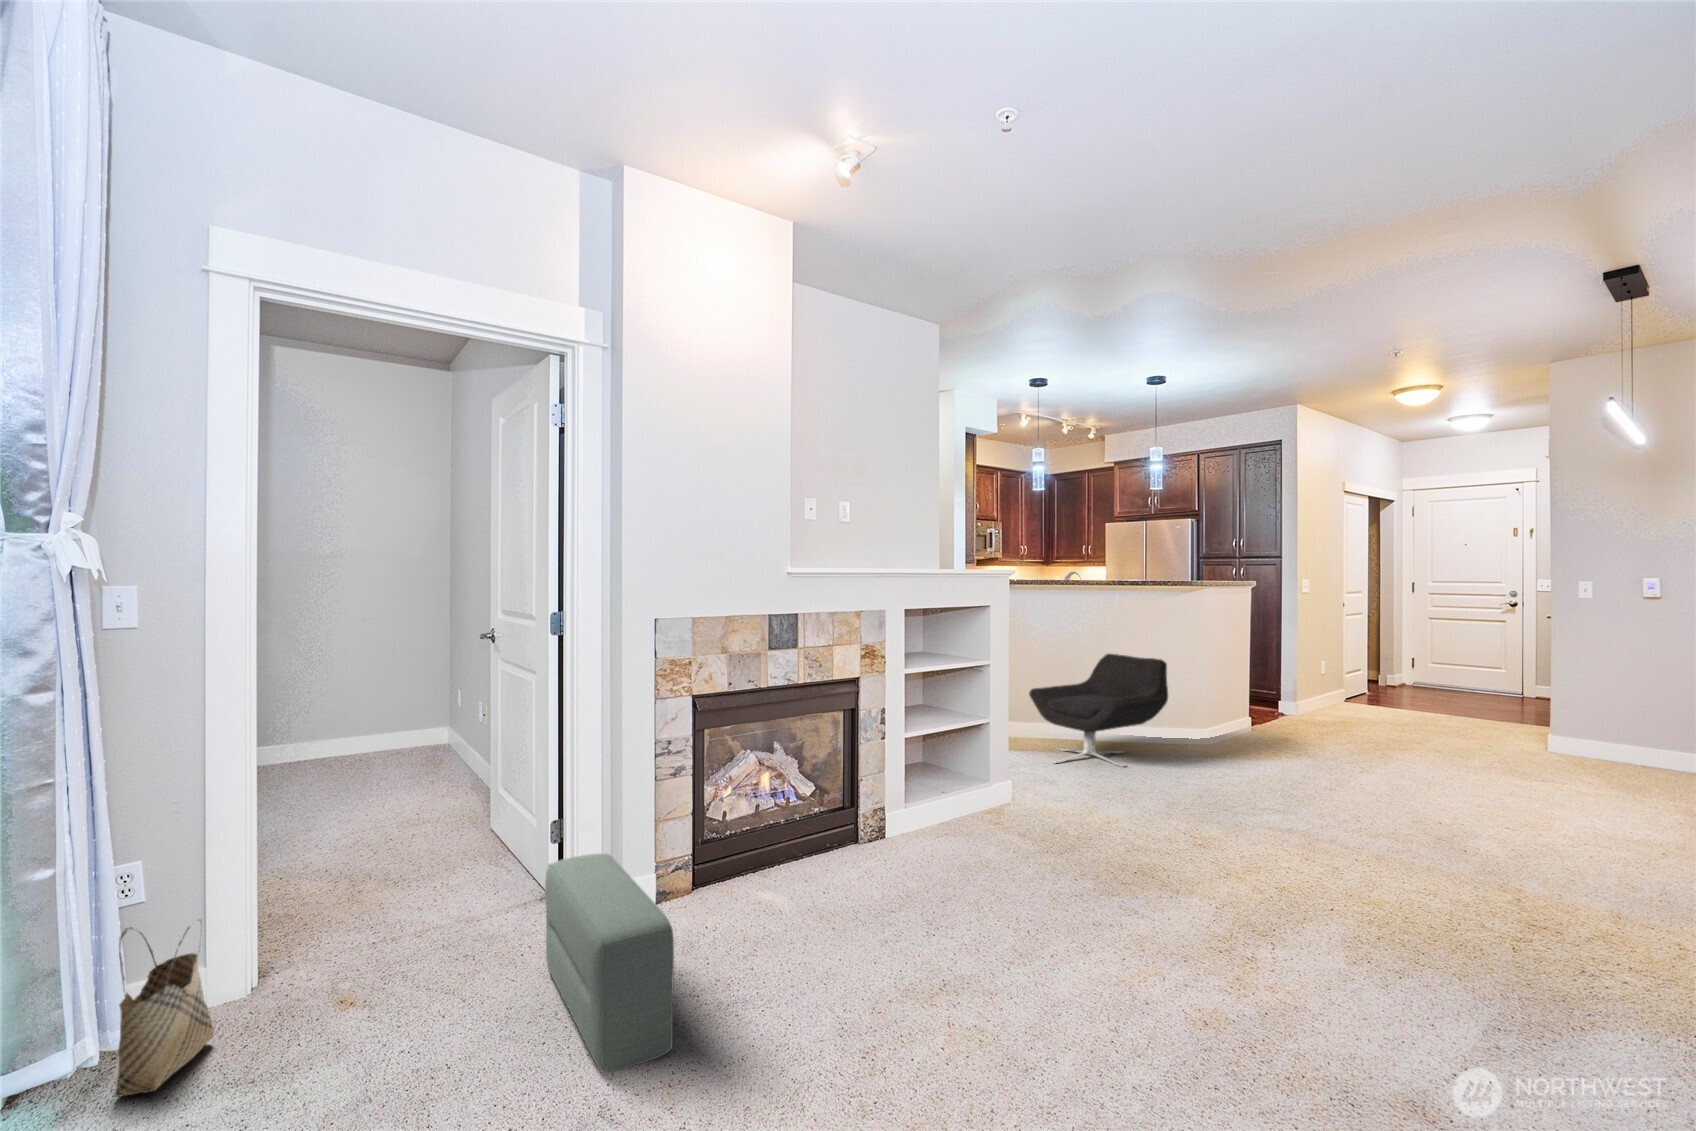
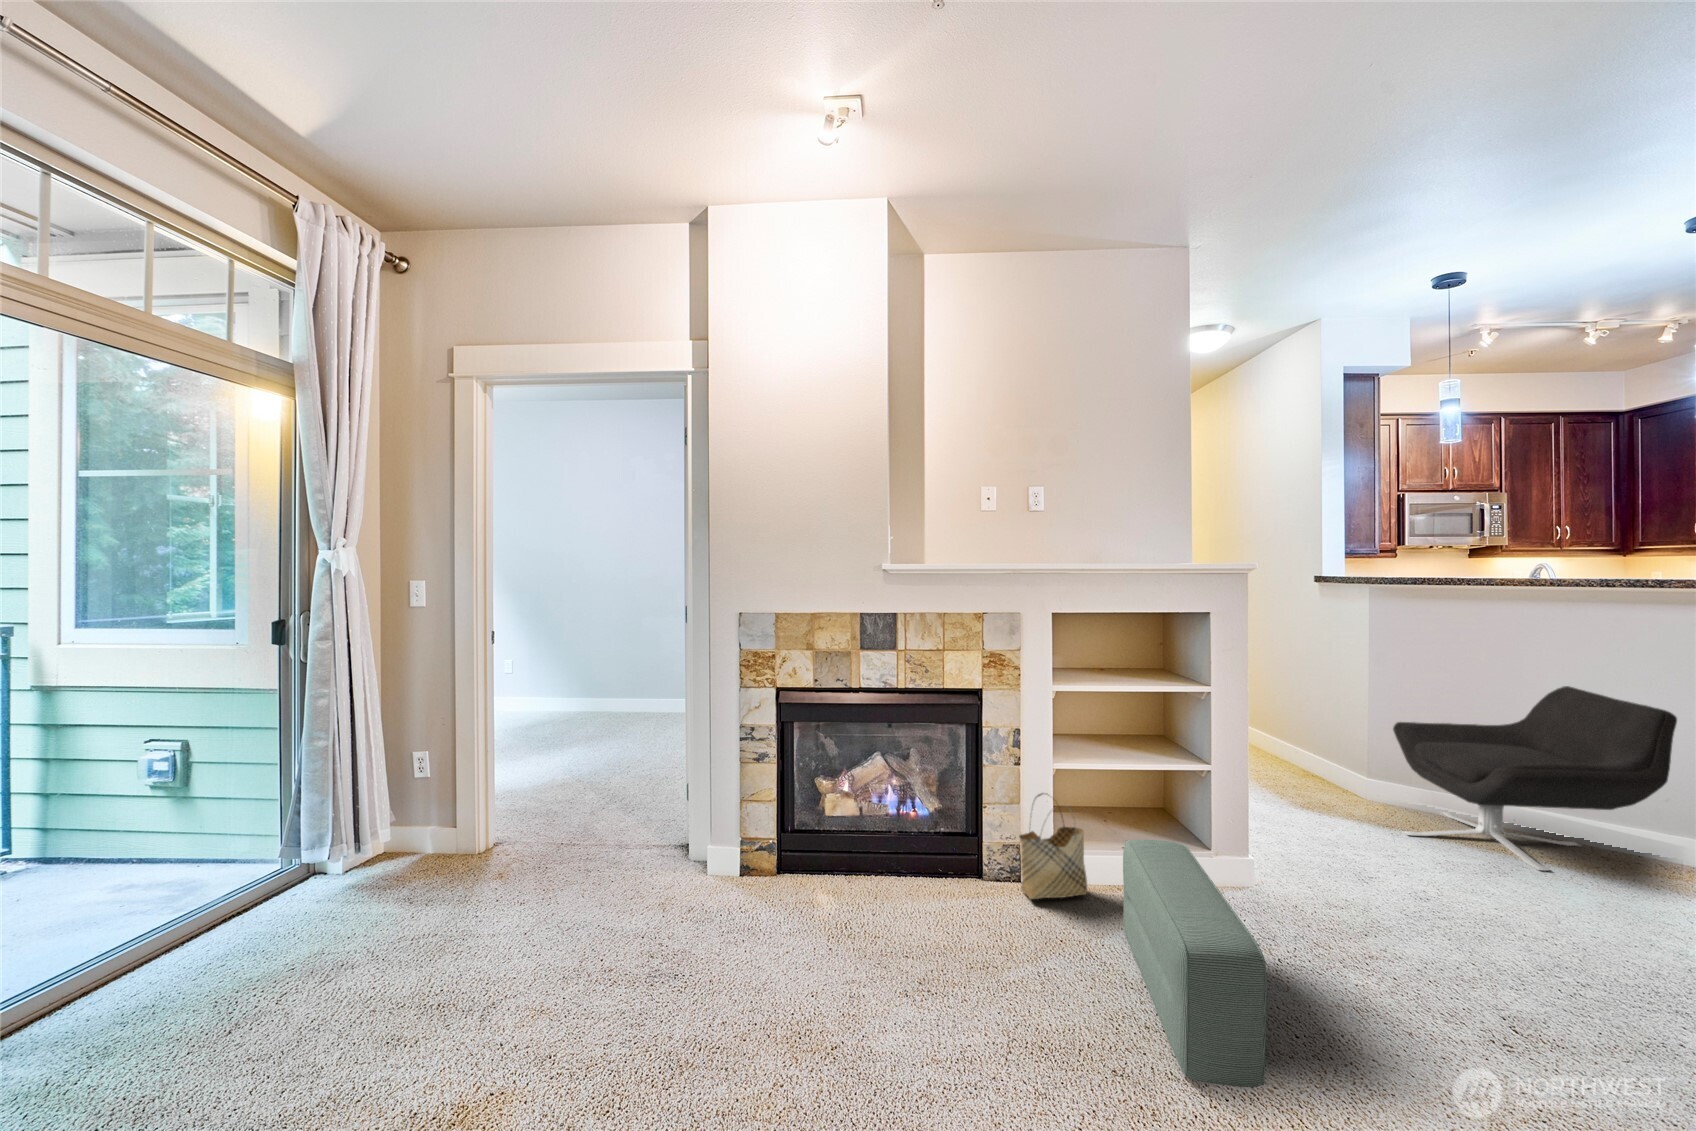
pouf: present [545,854,674,1072] -> present [1123,840,1267,1087]
woven basket: present [115,919,214,1097] -> present [1019,793,1087,899]

